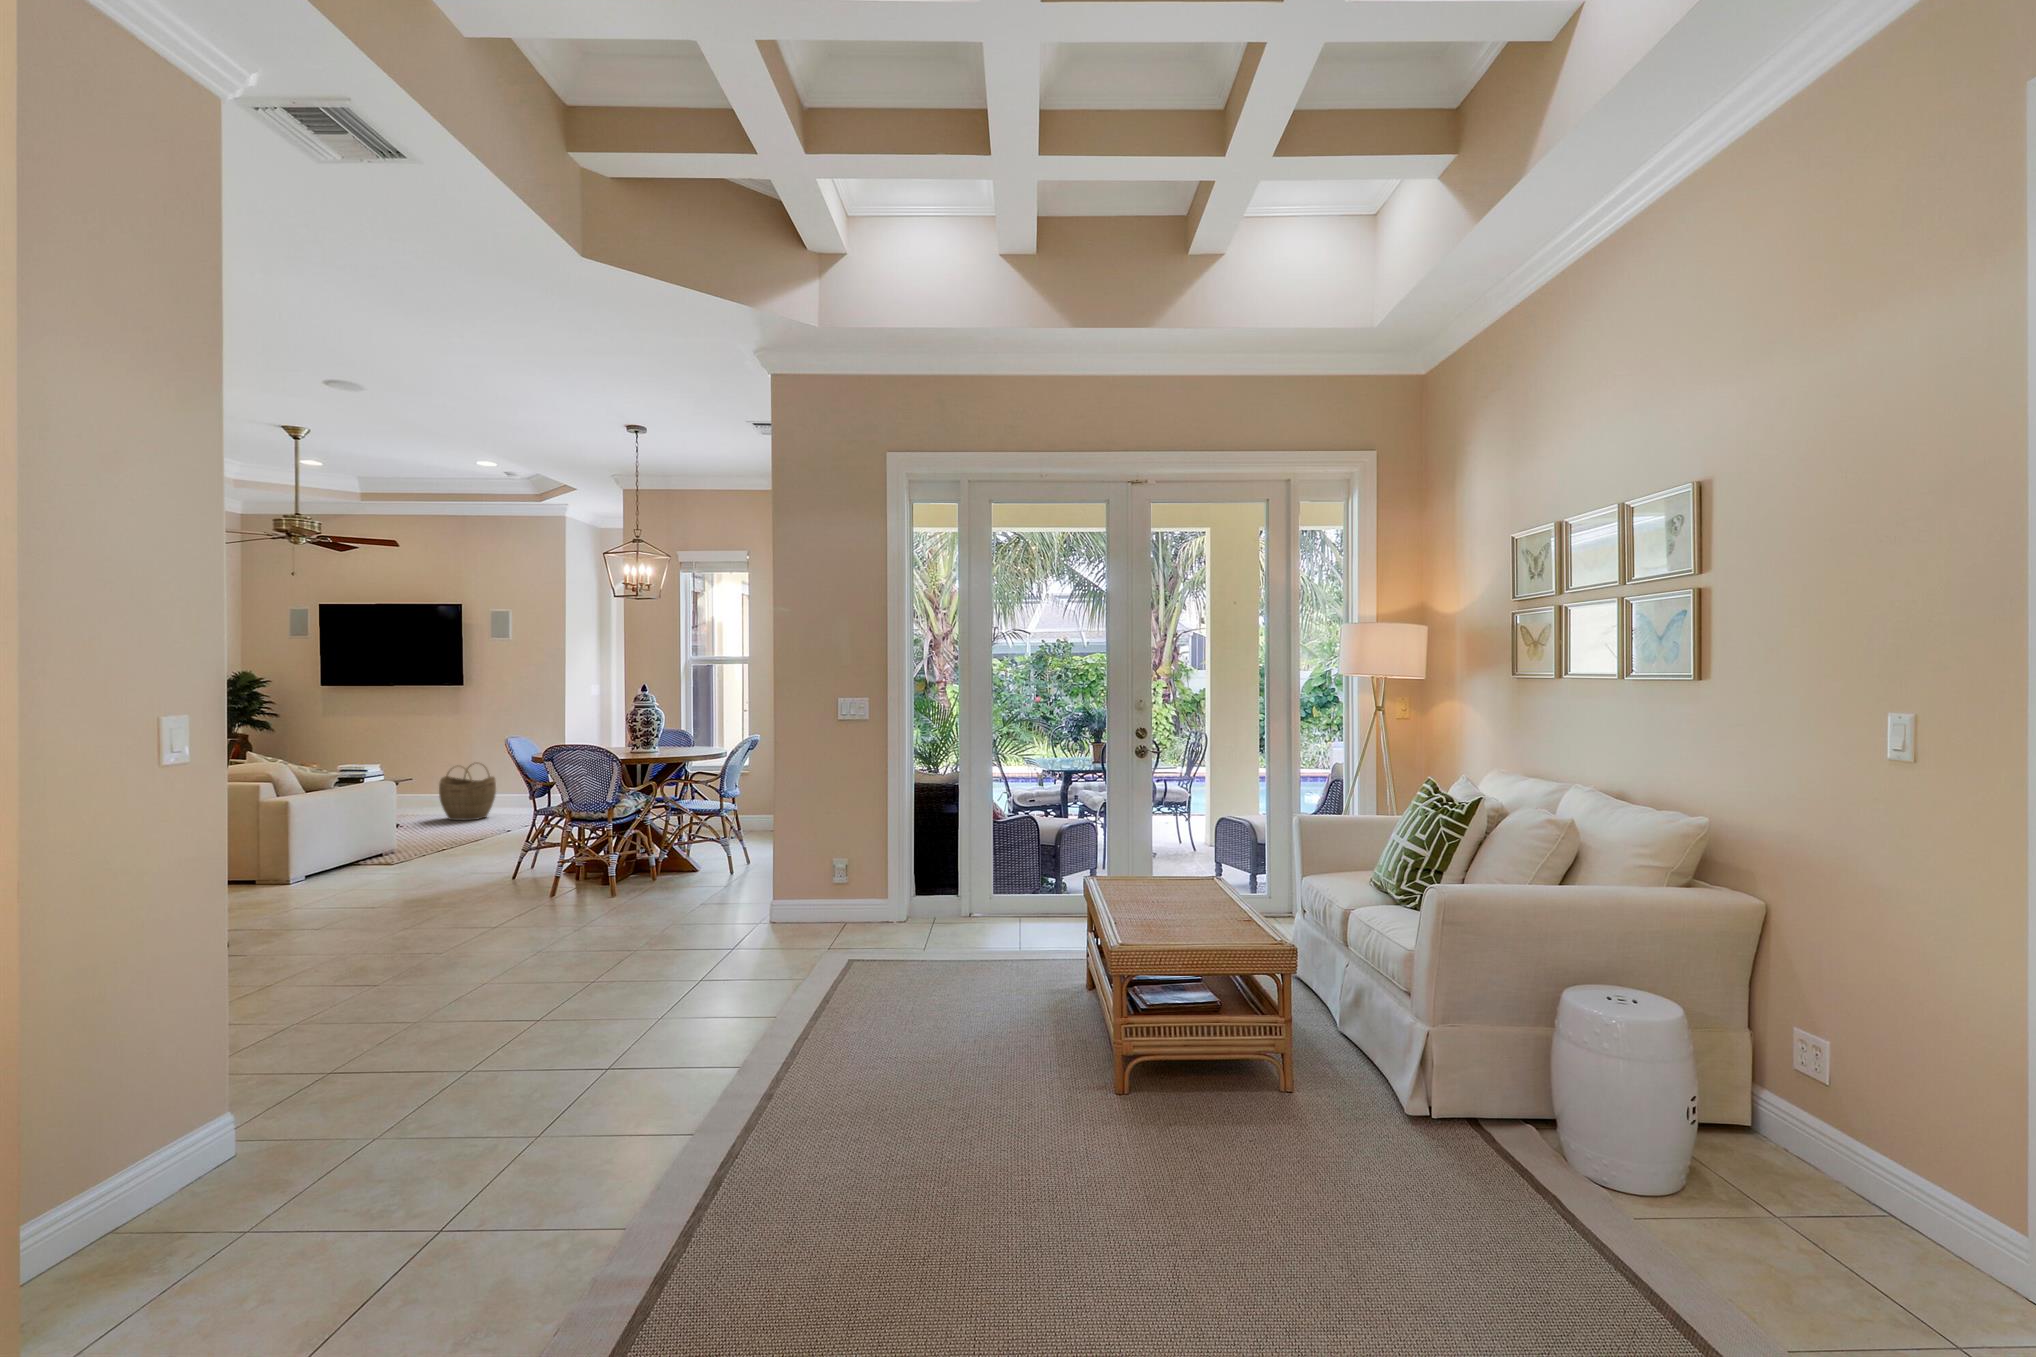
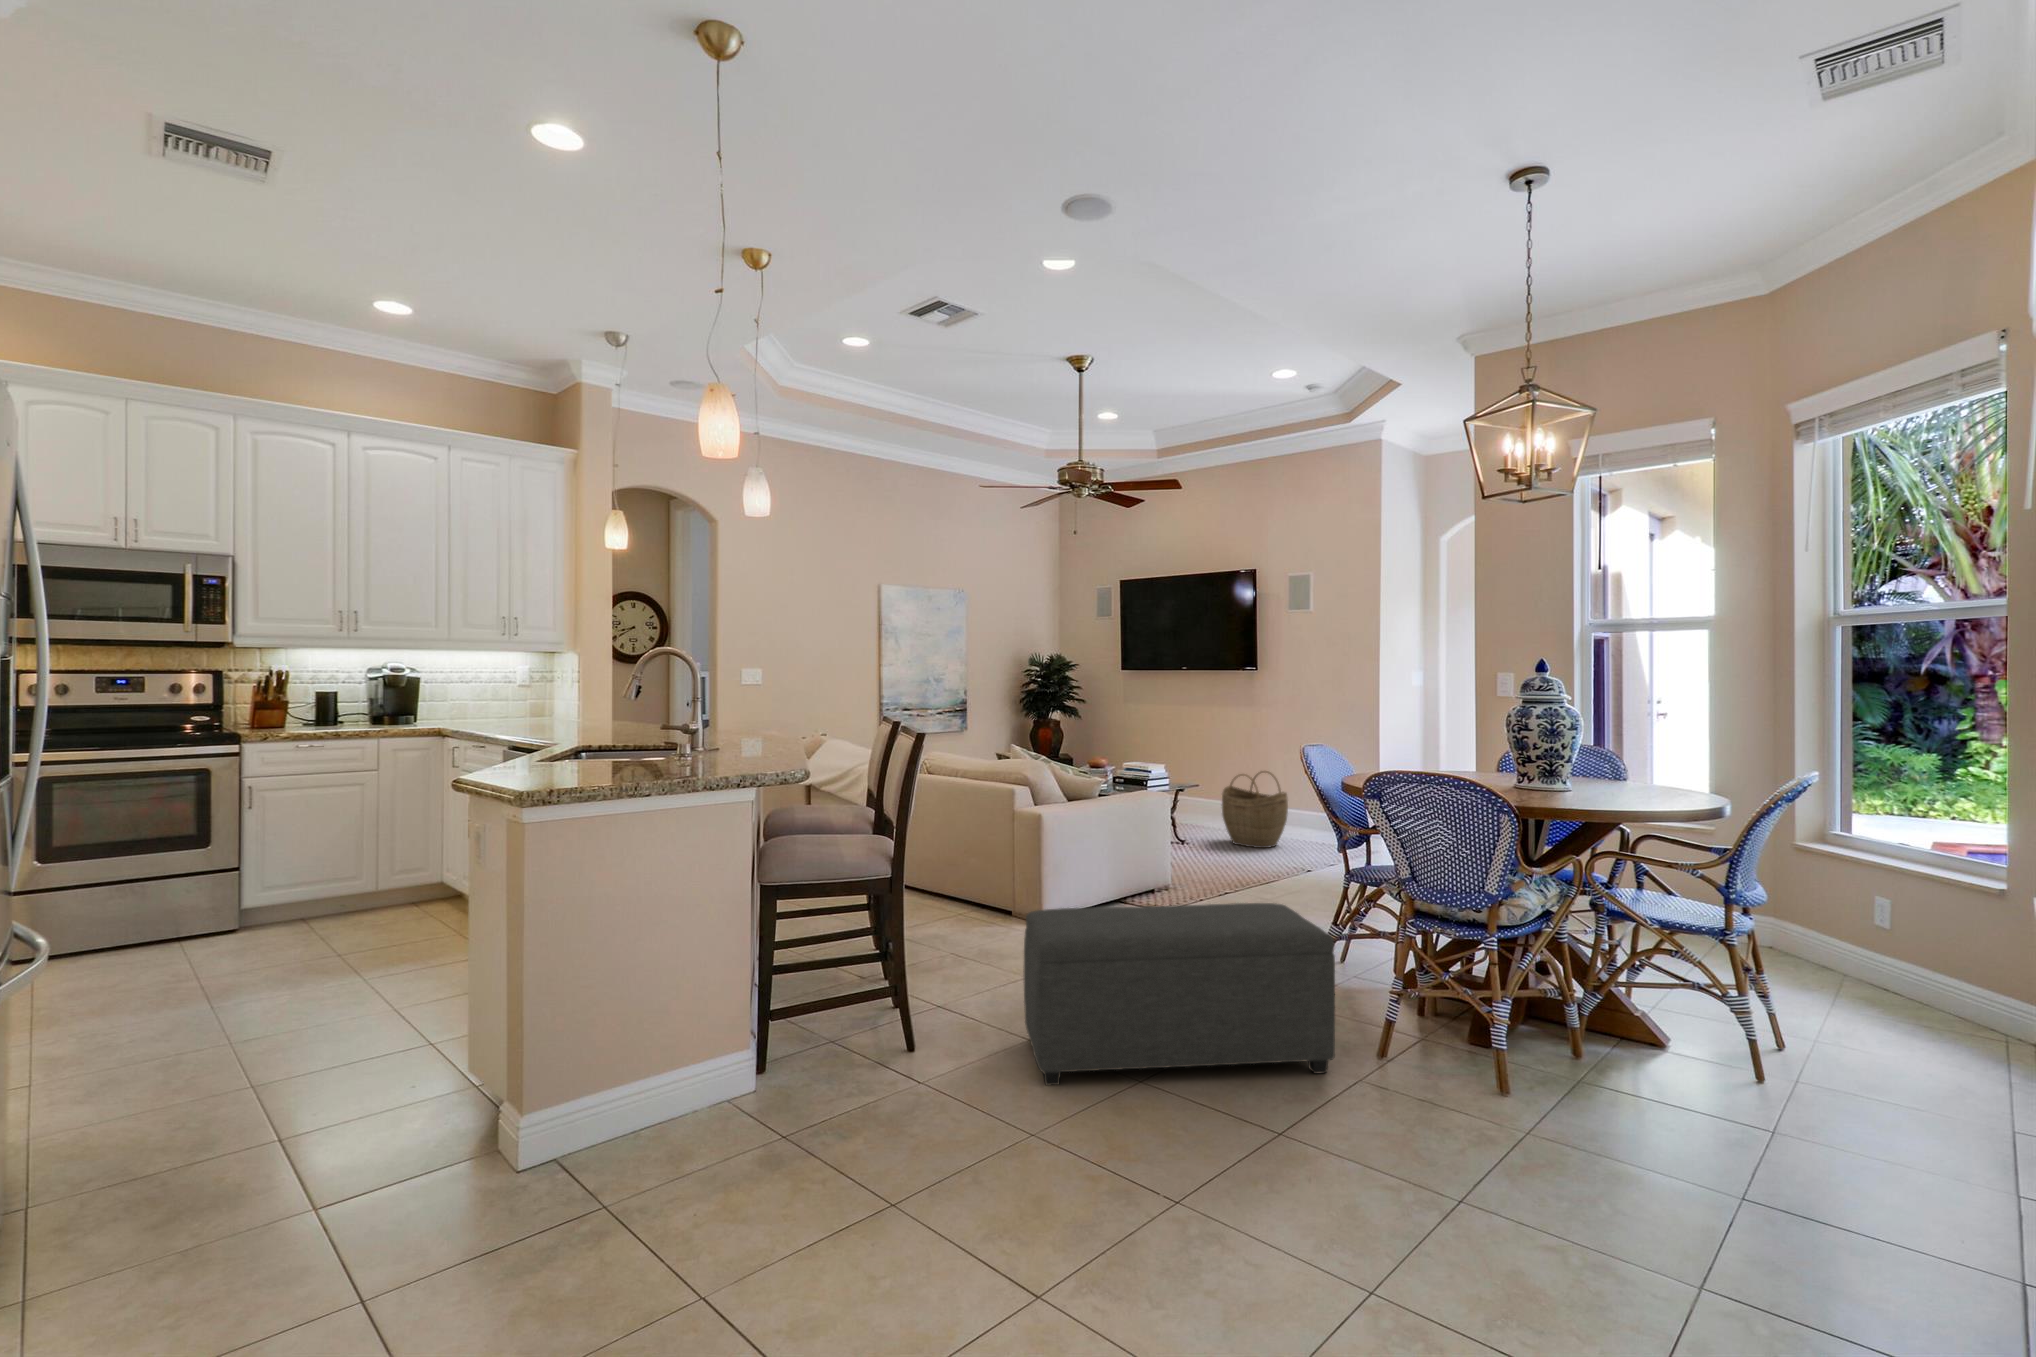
ottoman: none [311,825,525,941] -> present [1024,903,1335,1085]

